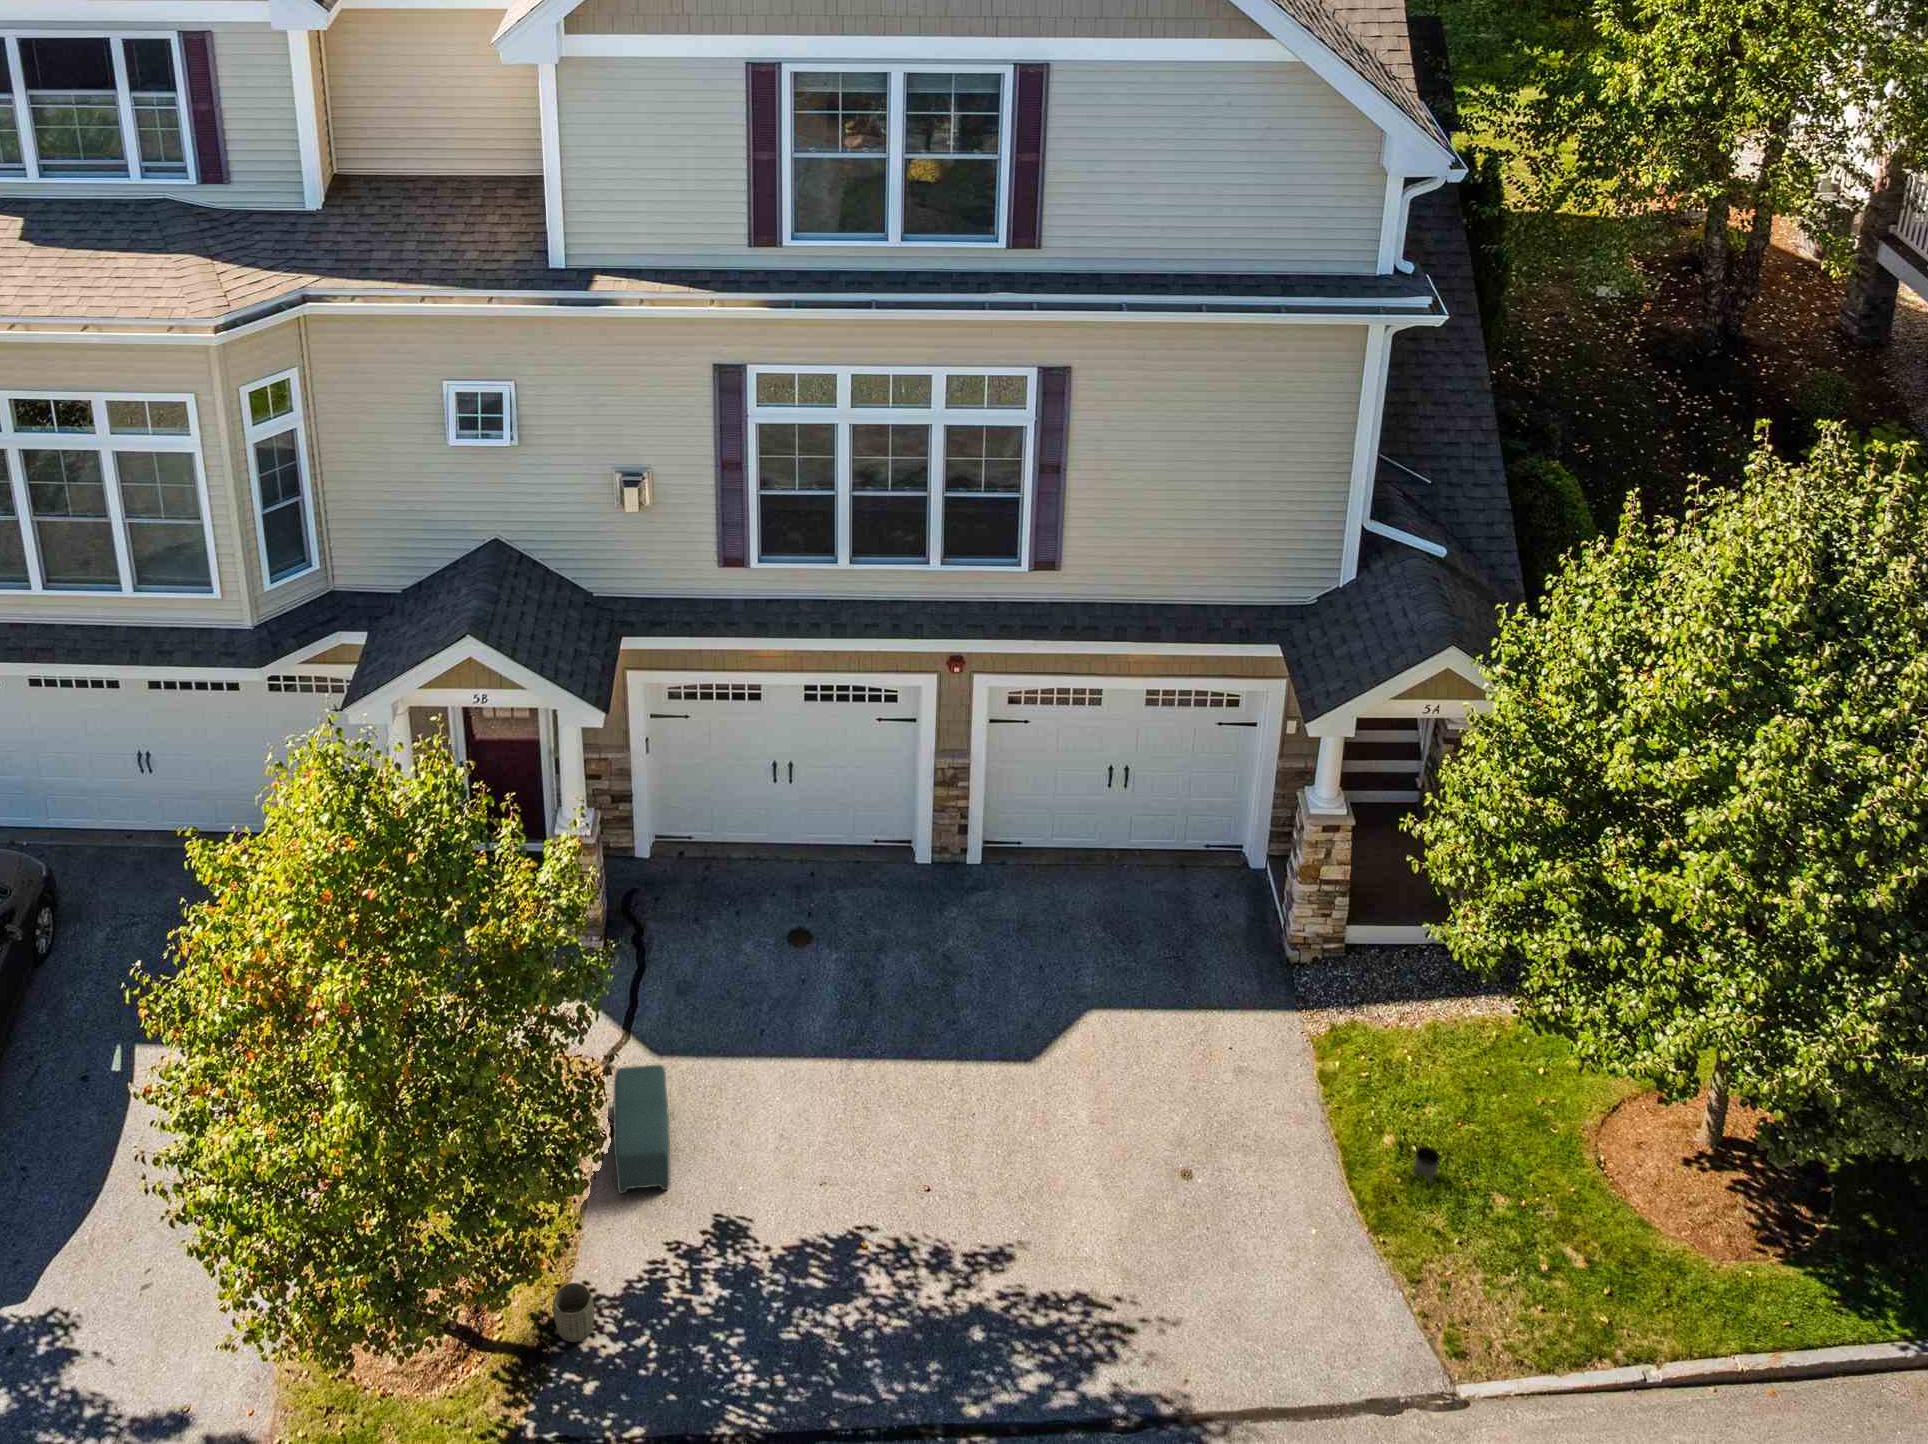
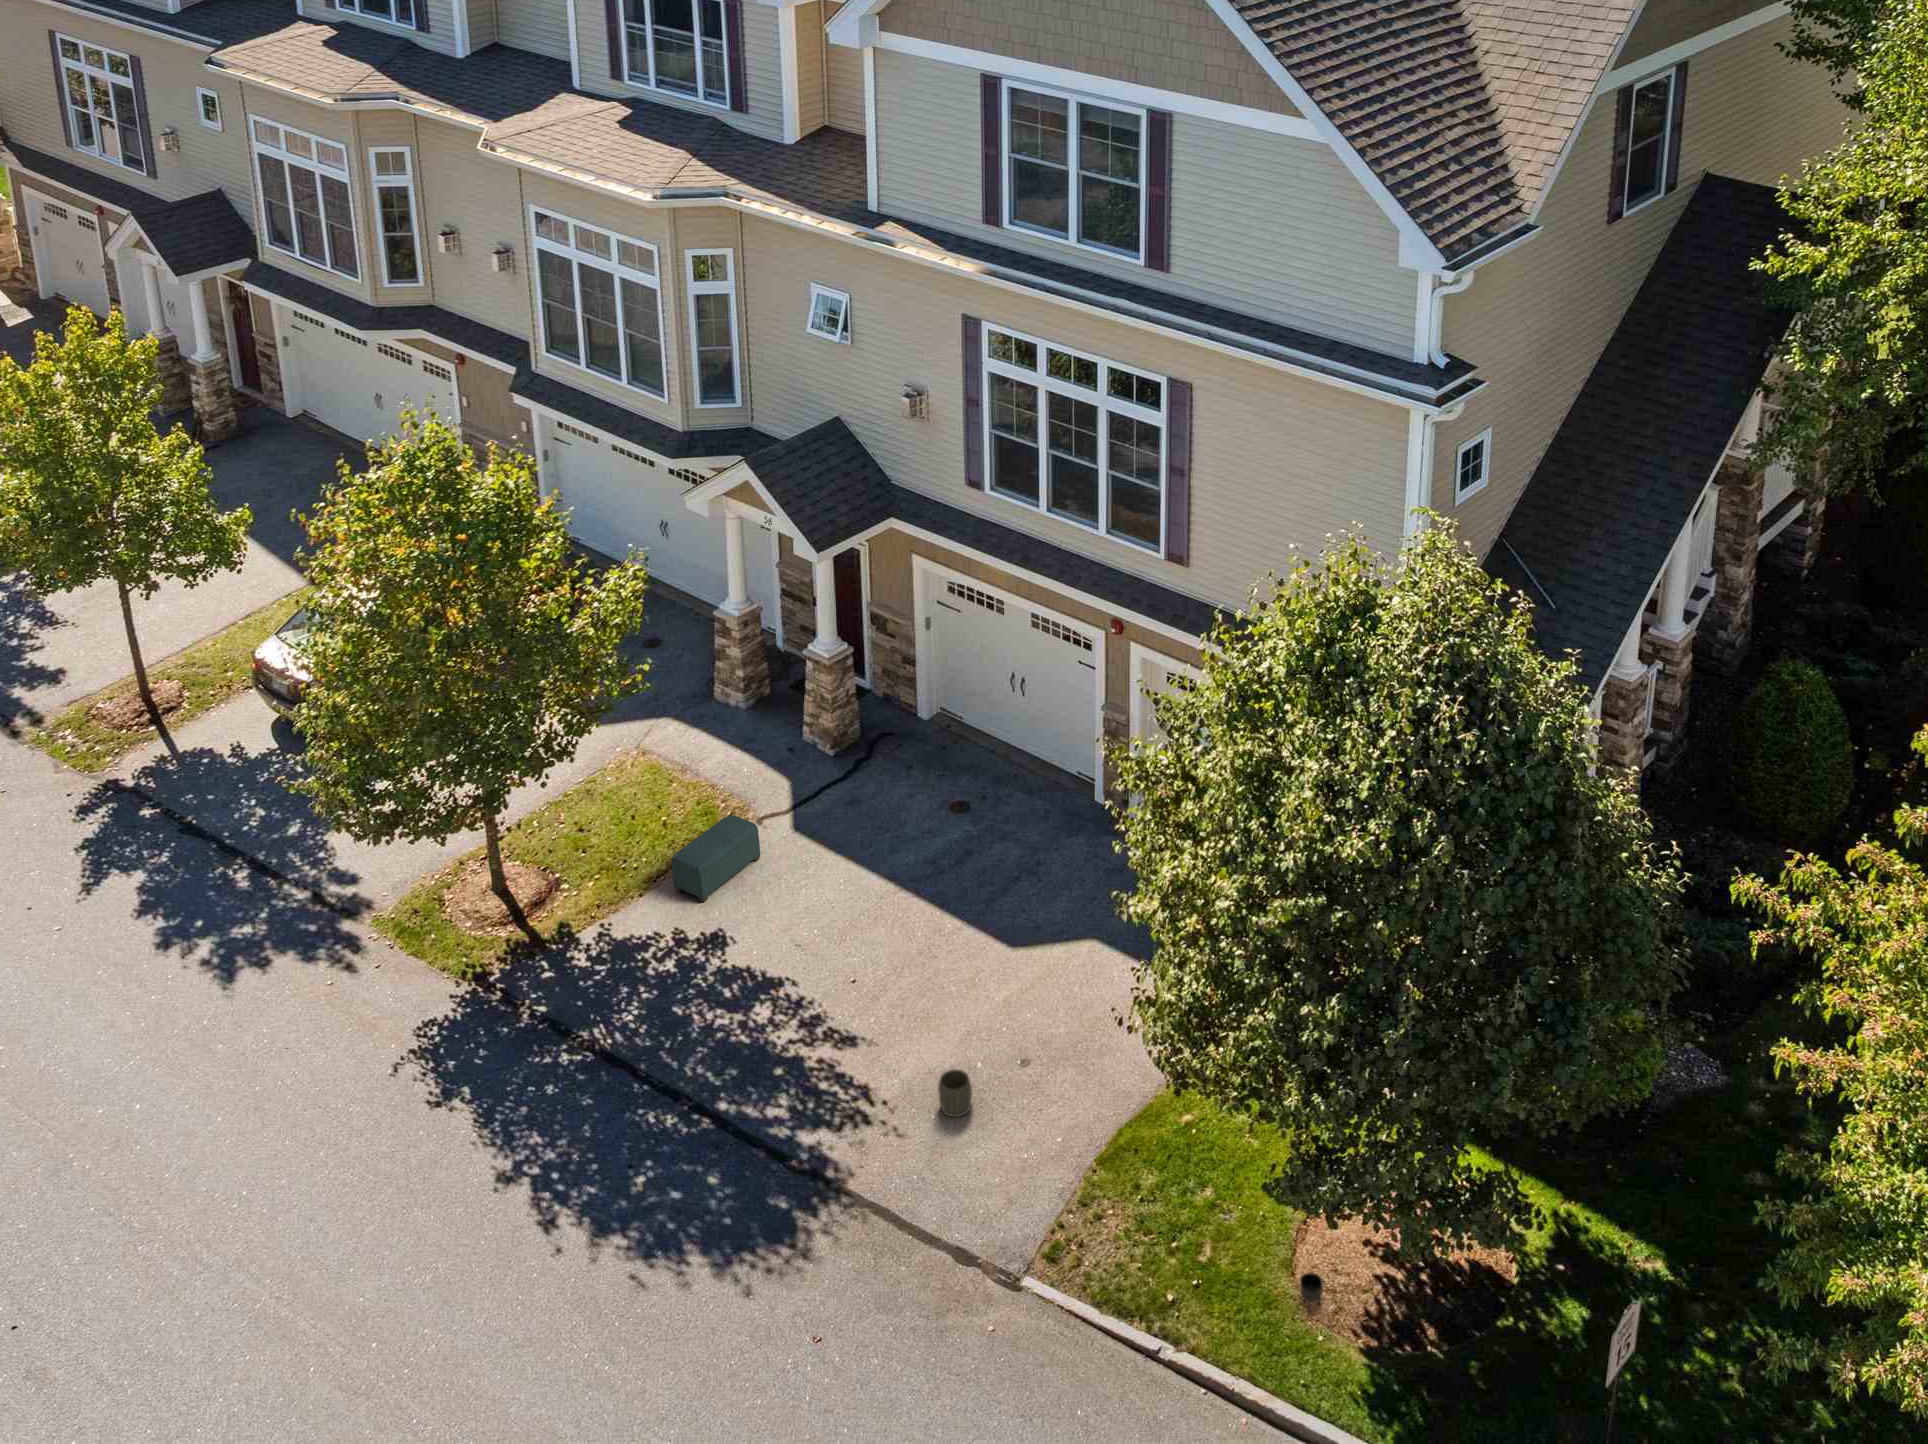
planter: present [1414,1146,1440,1185] -> present [1300,1273,1323,1313]
woven basket: present [553,1283,594,1342] -> present [938,1069,972,1117]

